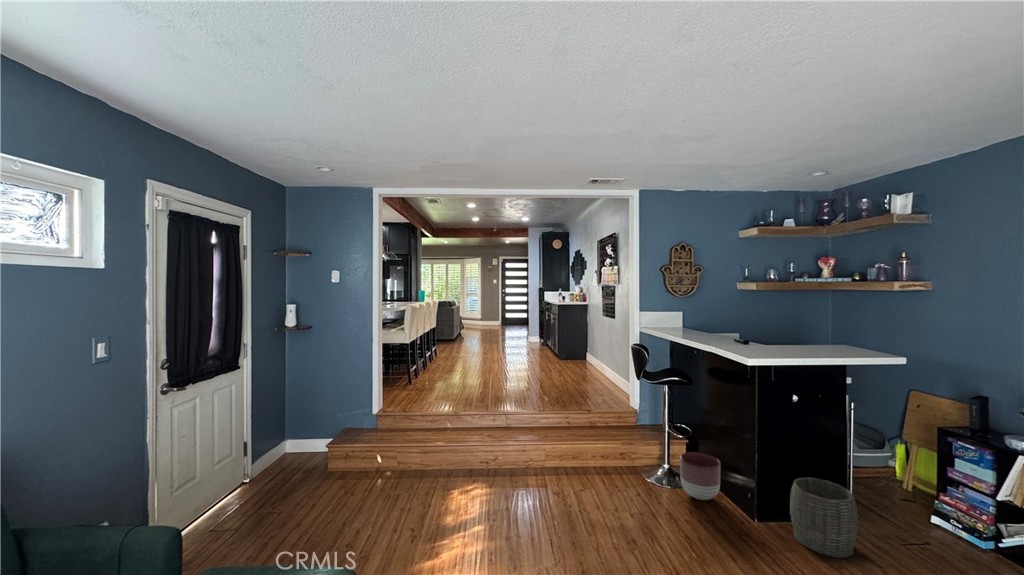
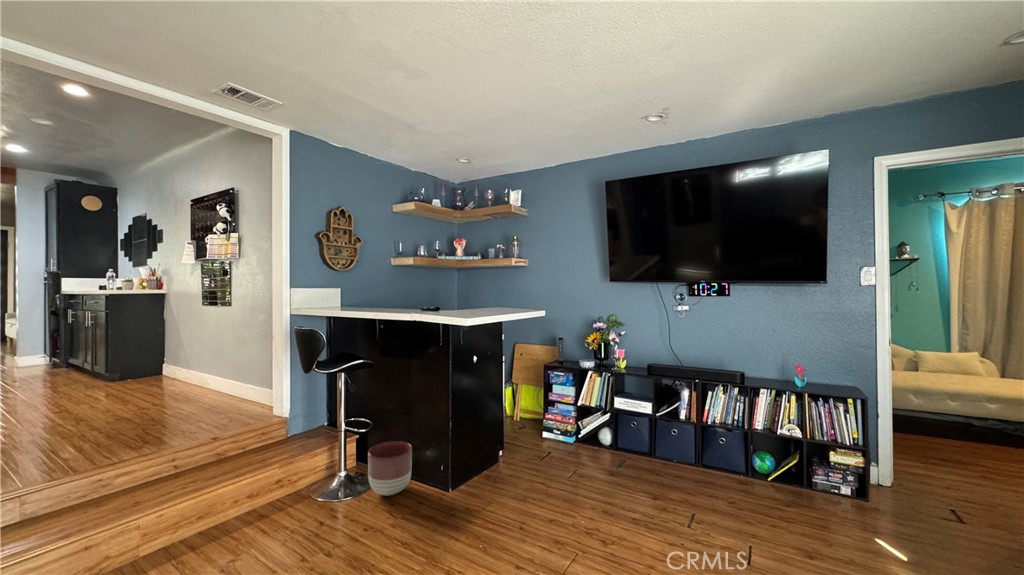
woven basket: present [790,478,858,558] -> none [479,428,528,495]

